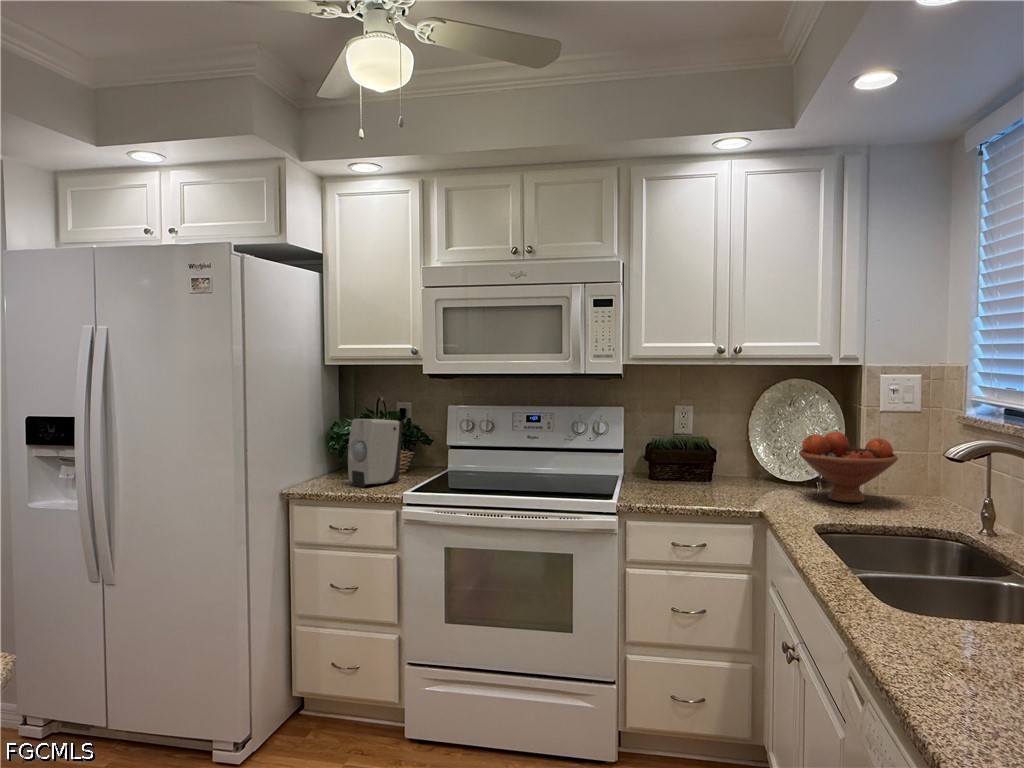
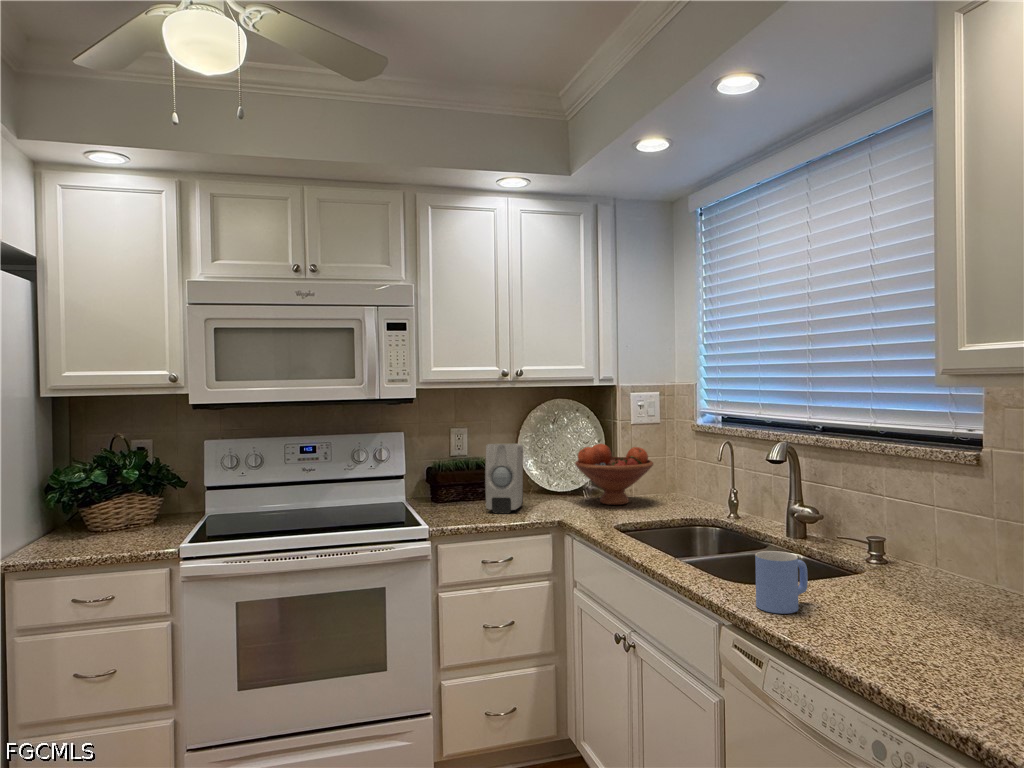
soap dispenser: present [348,419,402,487] -> present [485,444,523,513]
mug: none [891,574,972,654] -> present [755,551,808,614]

